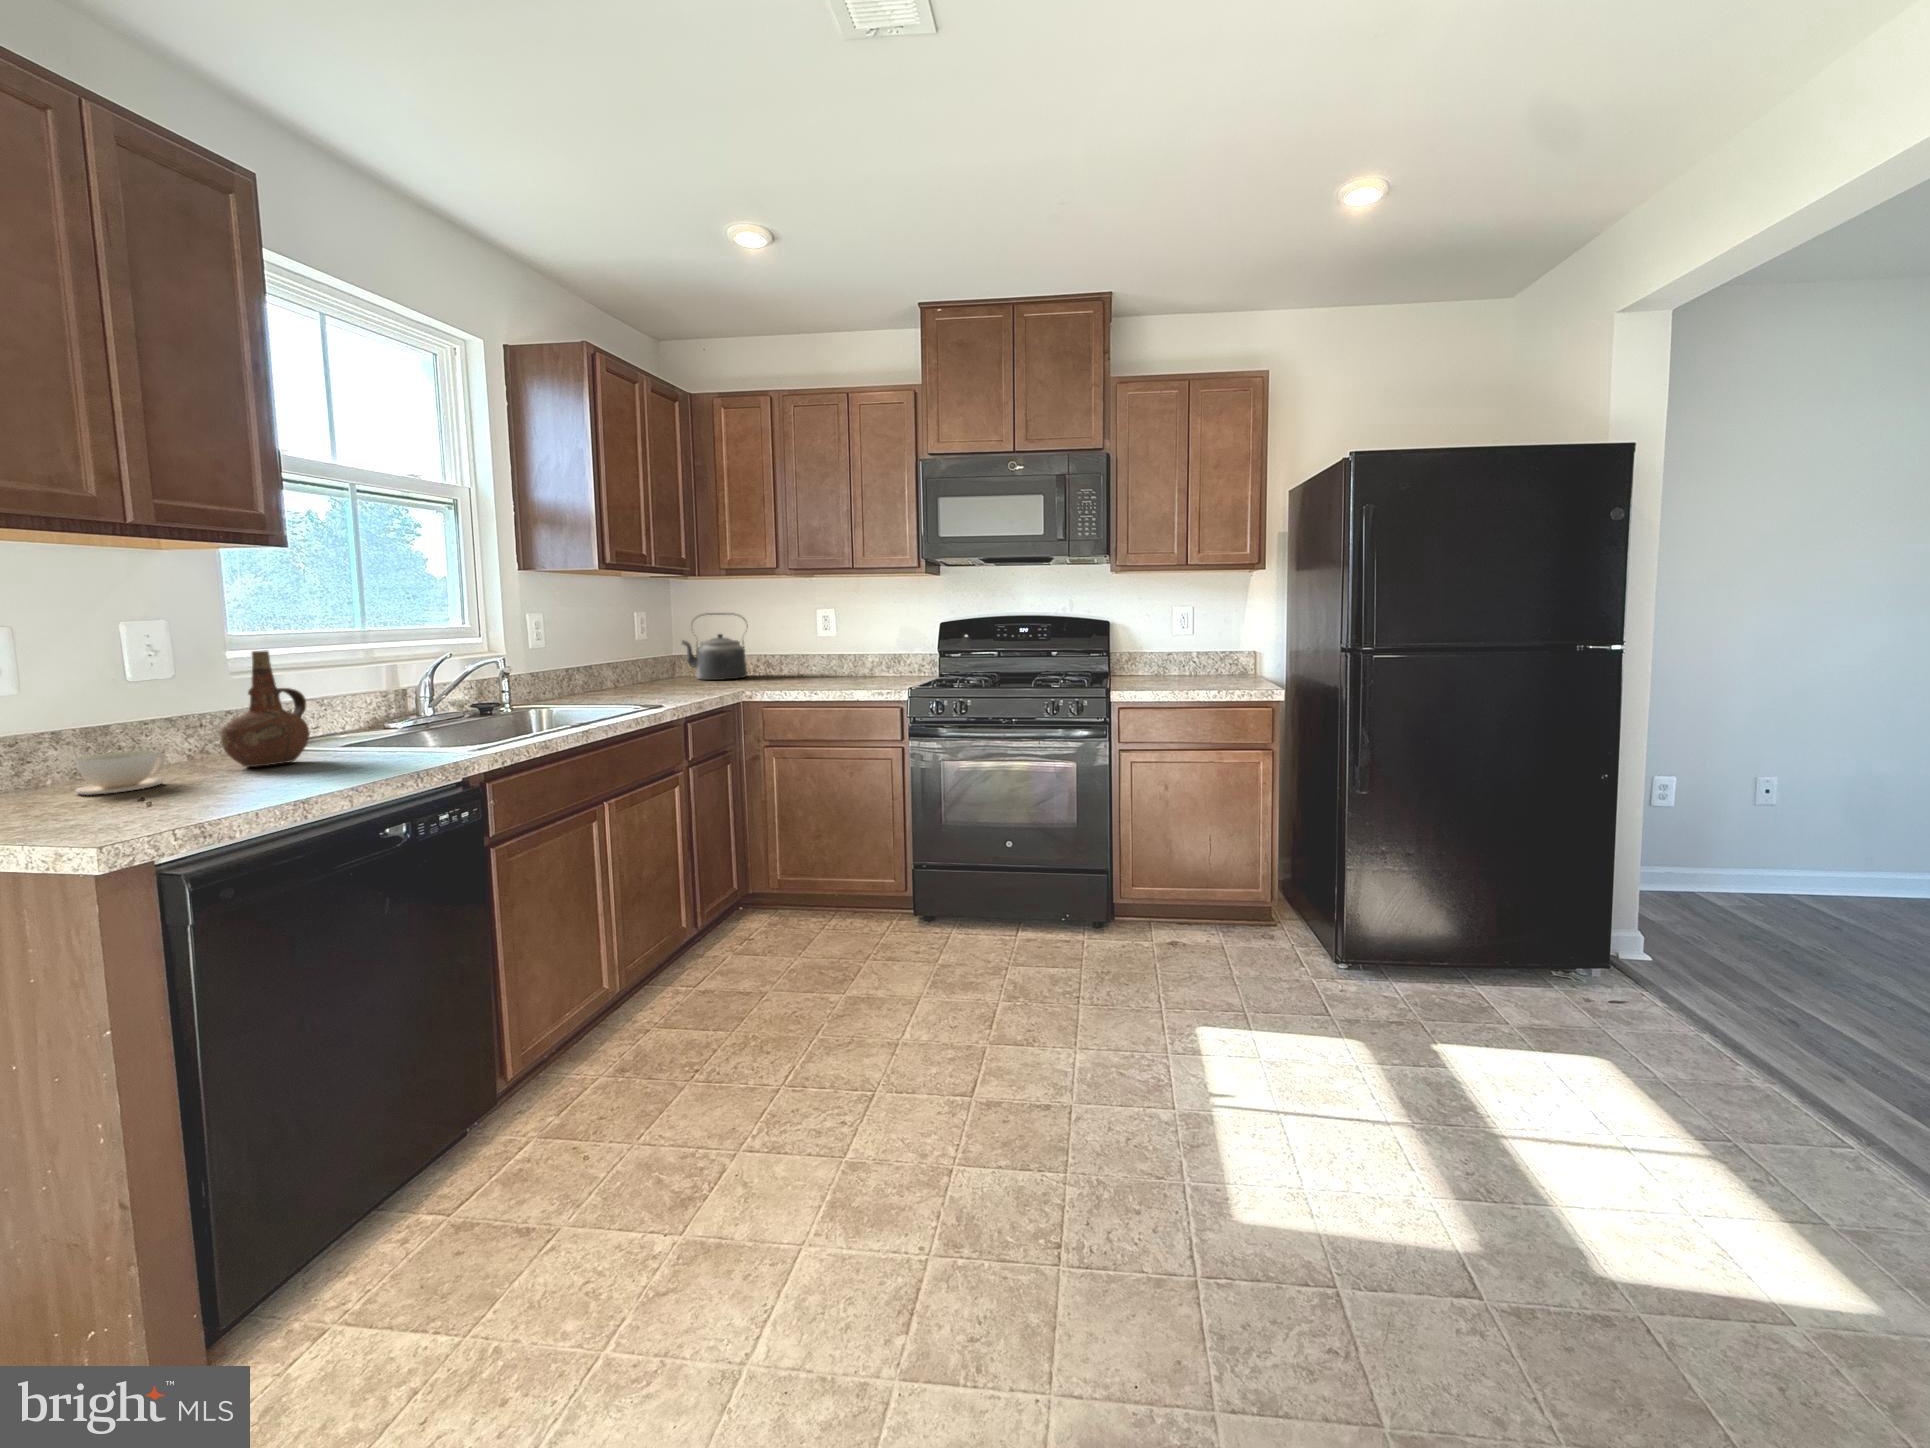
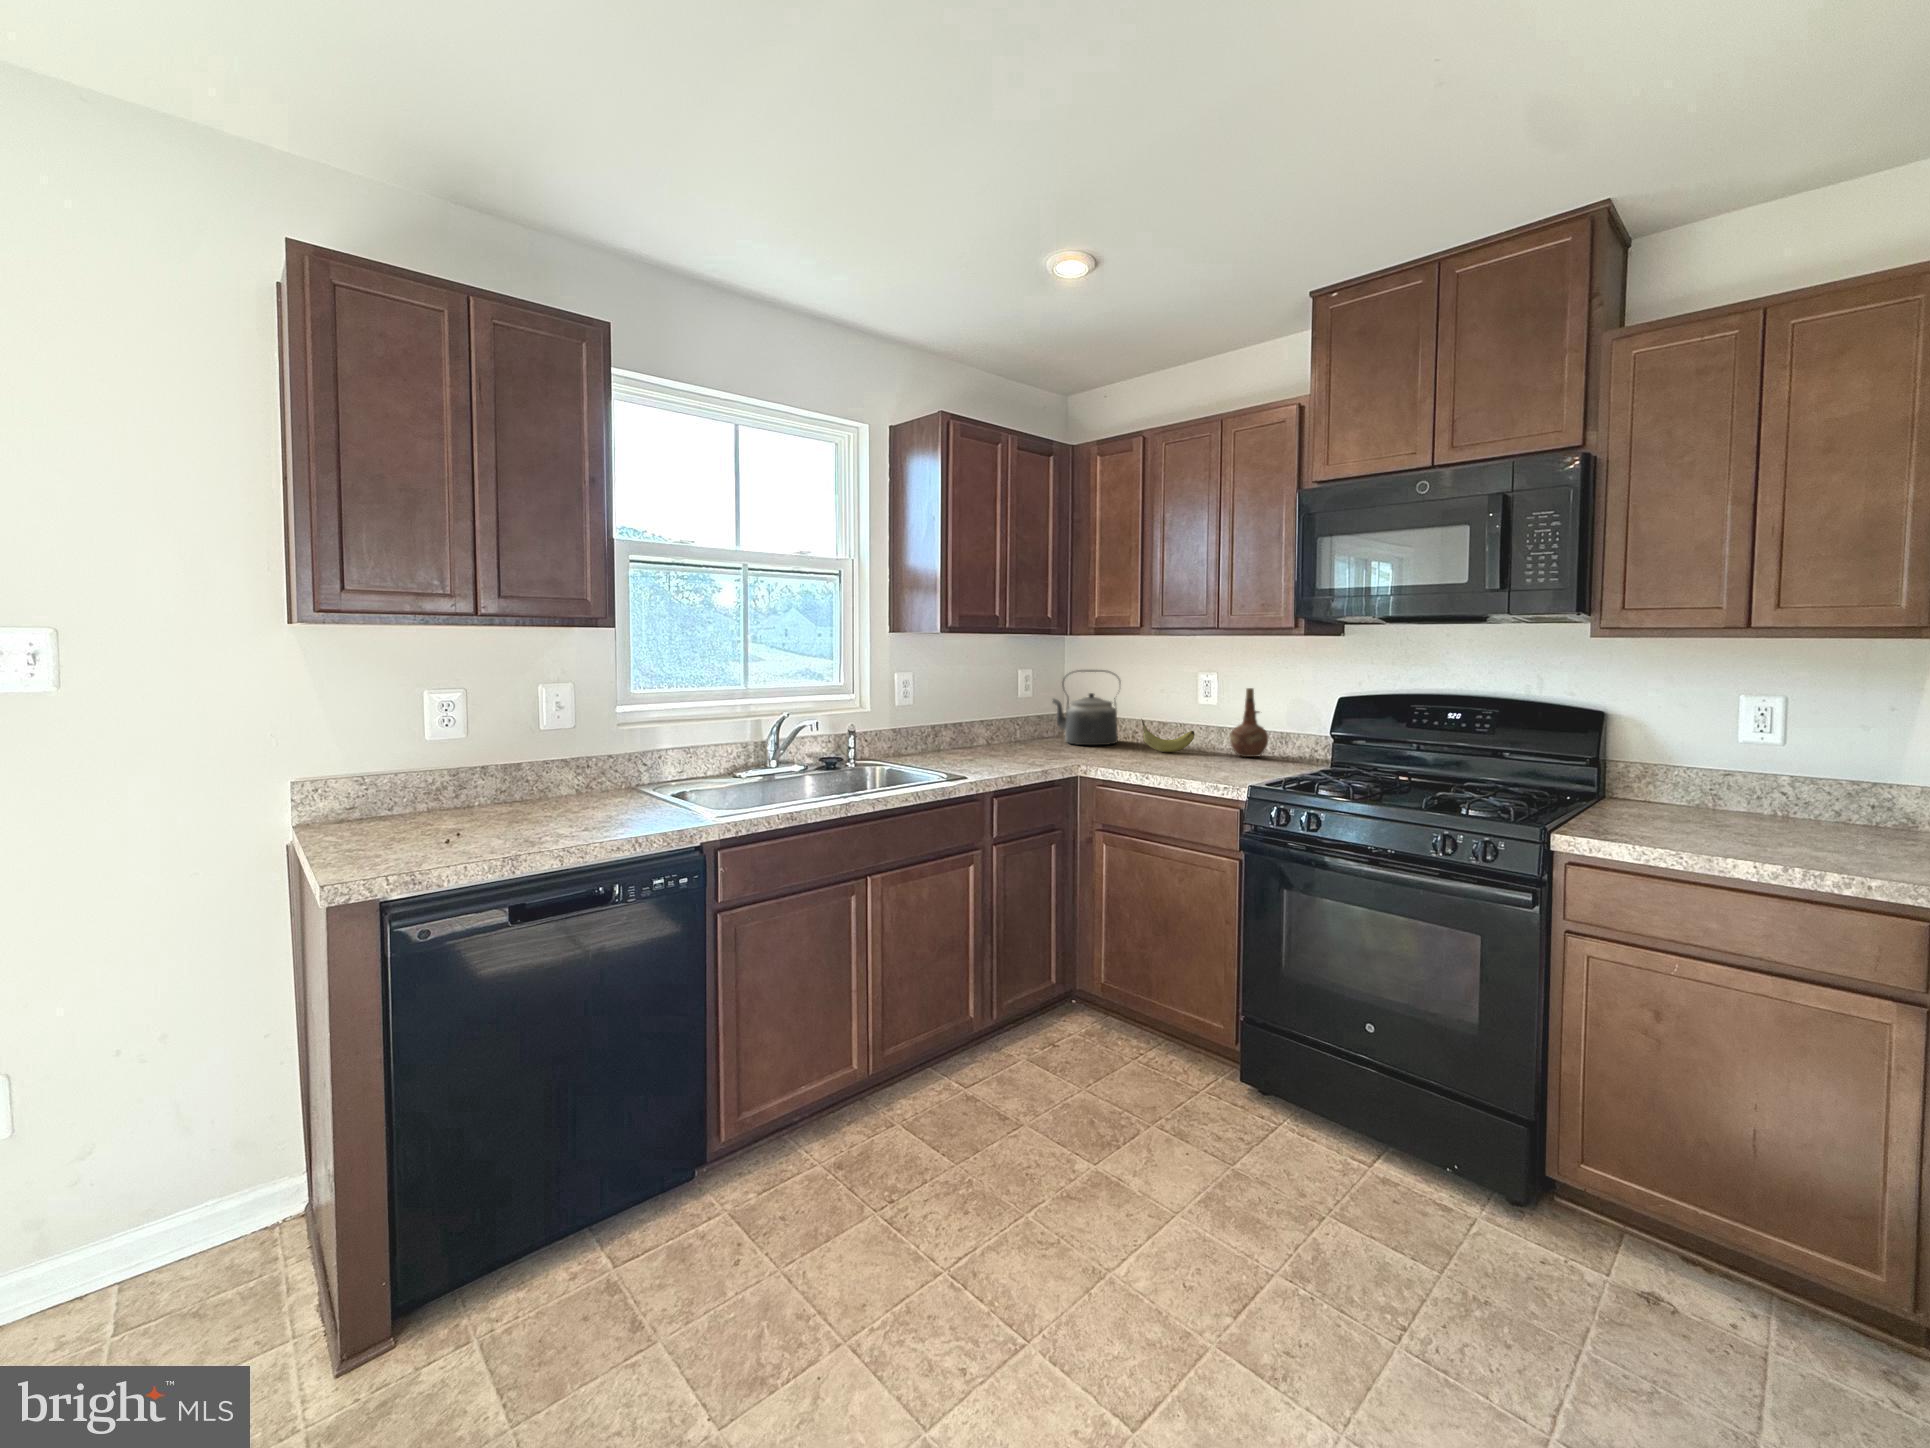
ceramic pitcher: present [220,651,310,767] -> present [1230,688,1268,757]
fruit: none [777,651,822,679] -> present [1141,719,1195,752]
coffee cup: present [75,750,165,795] -> none [461,788,521,822]

